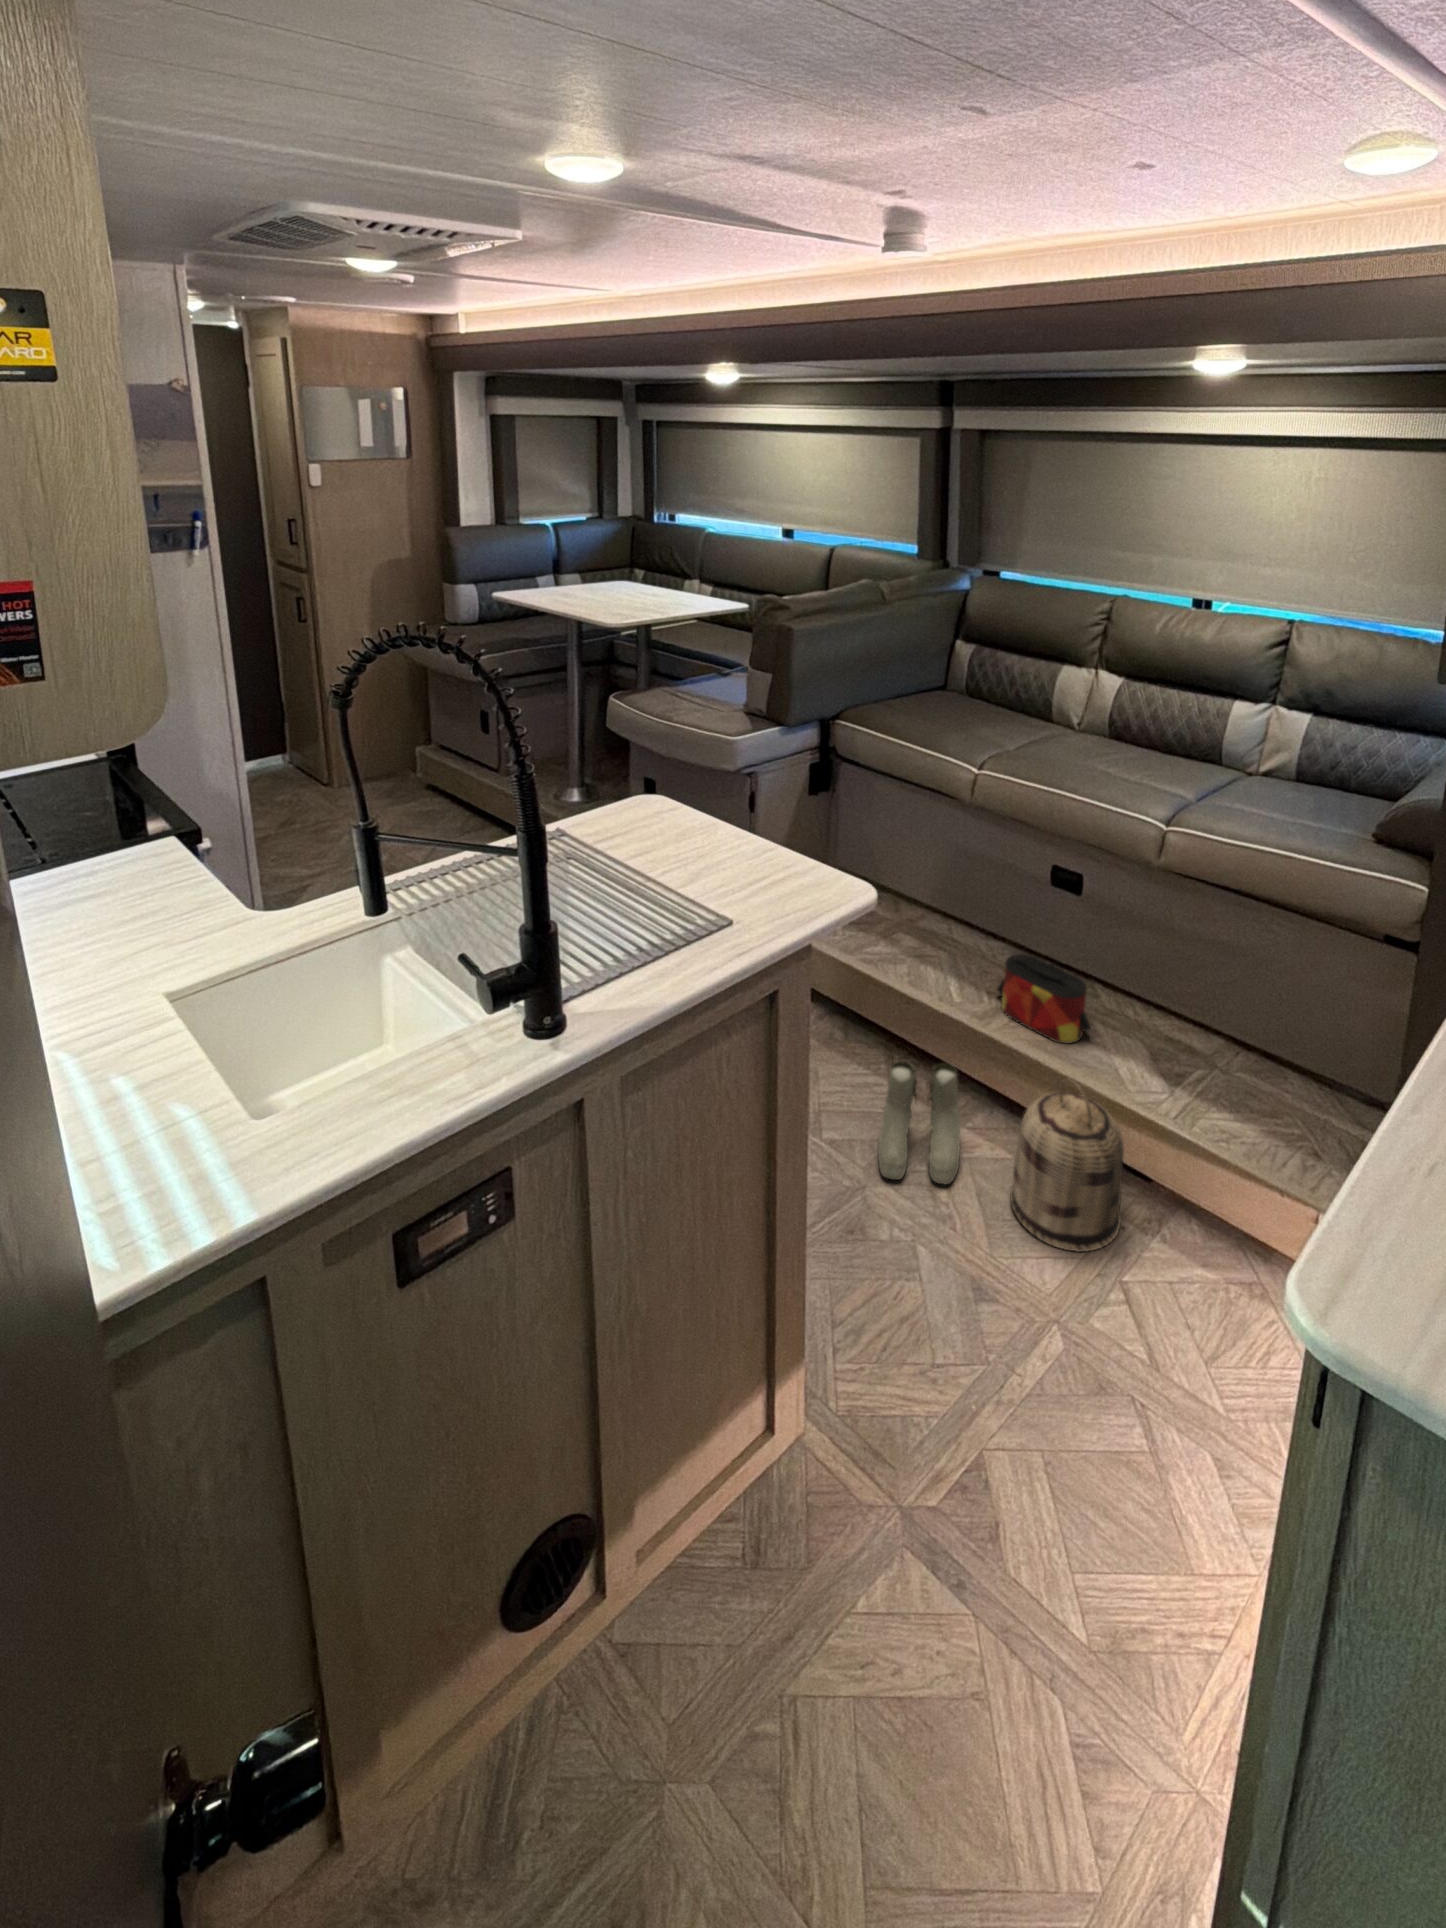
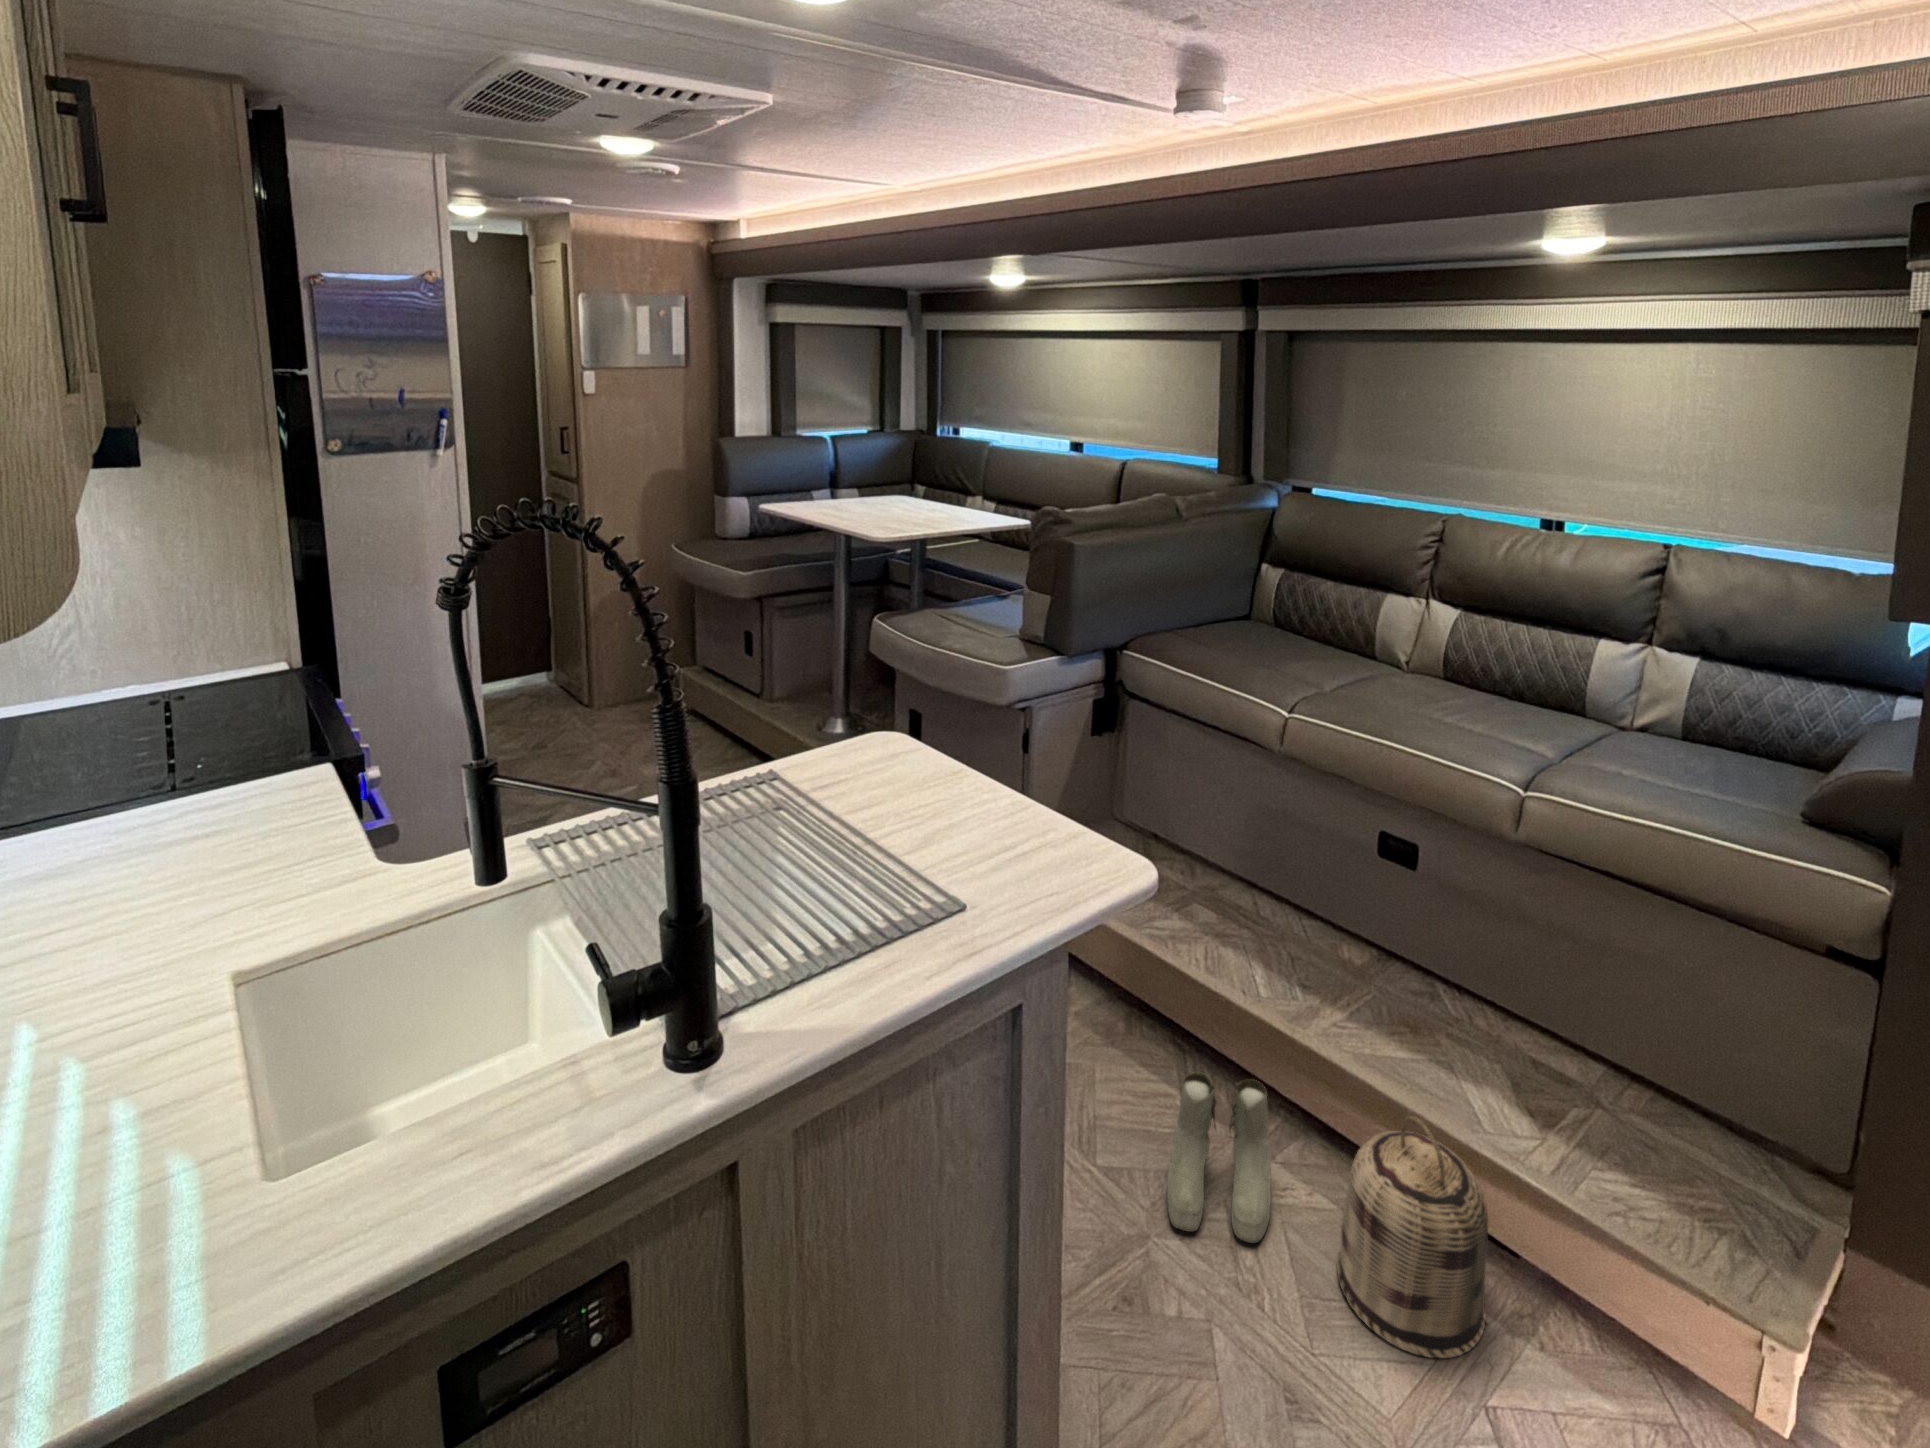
bag: present [997,954,1090,1044] -> none [1315,940,1435,1059]

